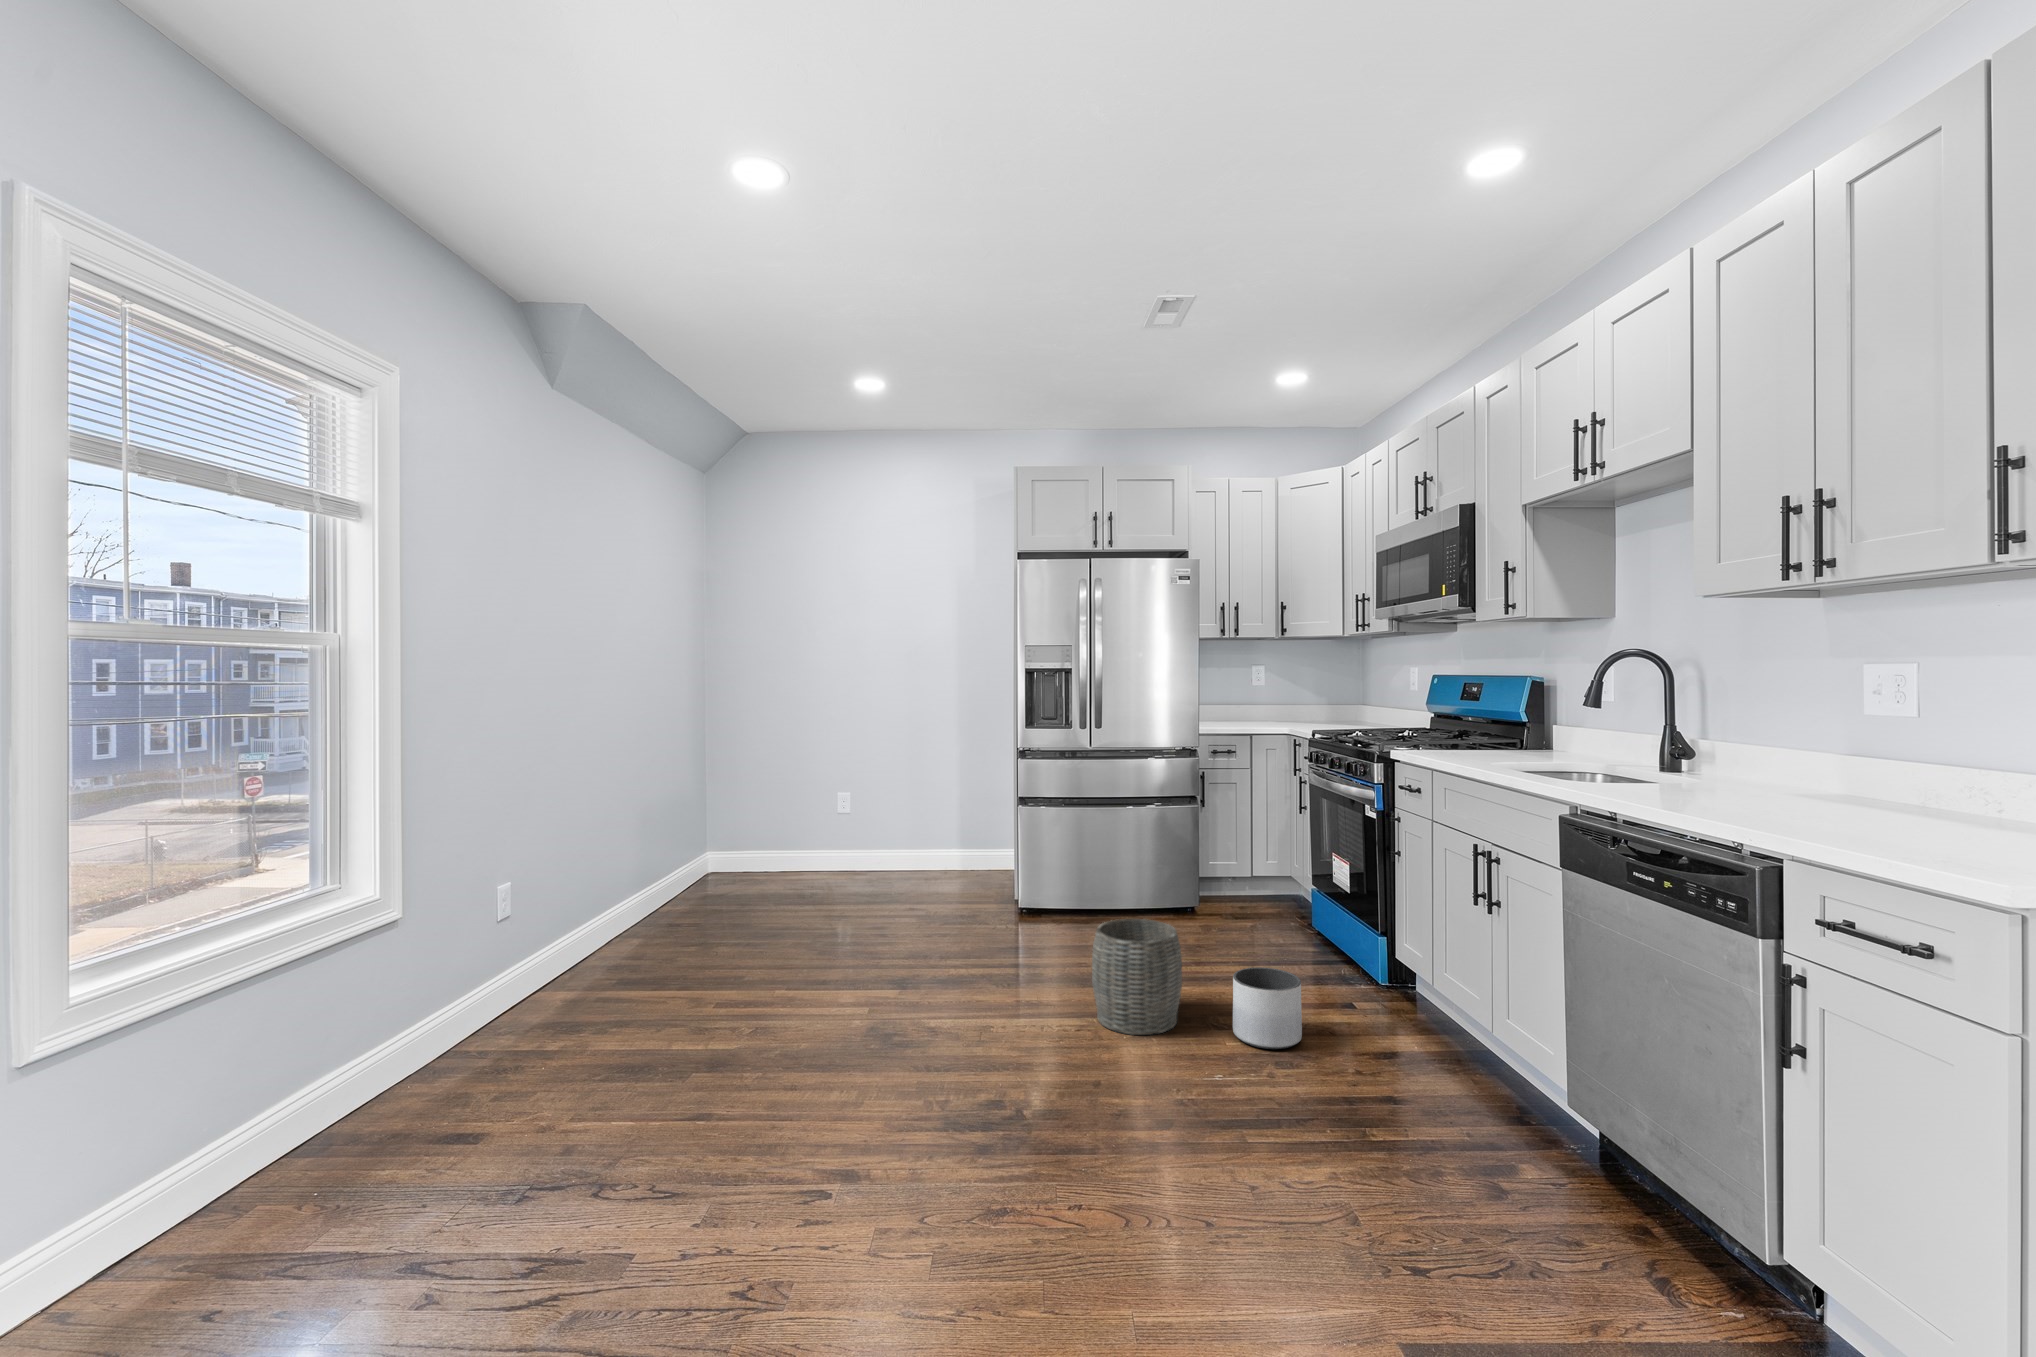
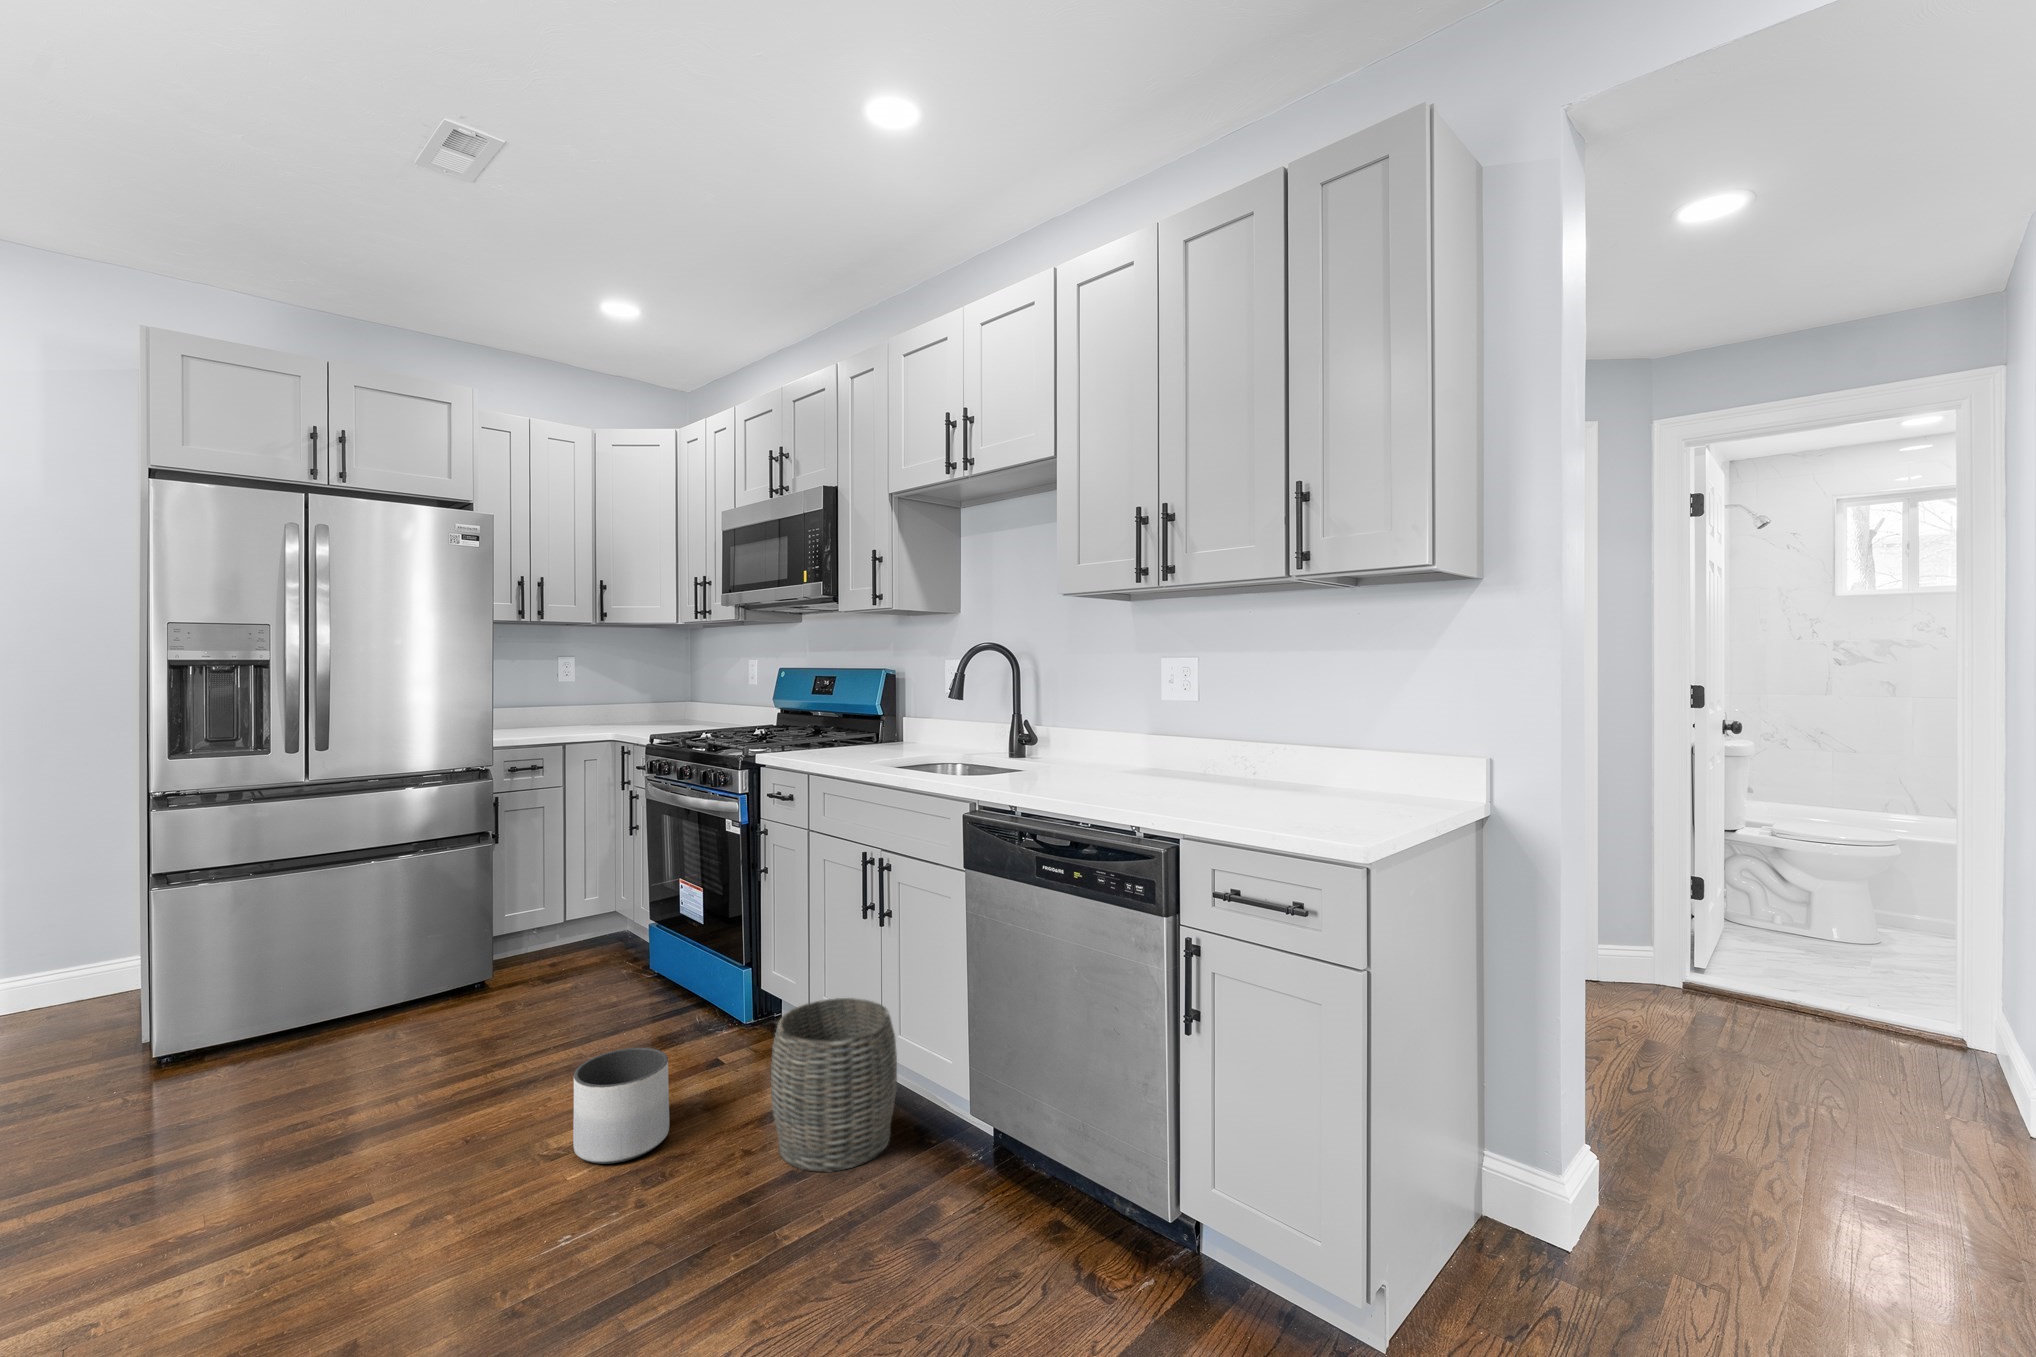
woven basket: present [1092,919,1182,1035] -> present [771,998,897,1172]

